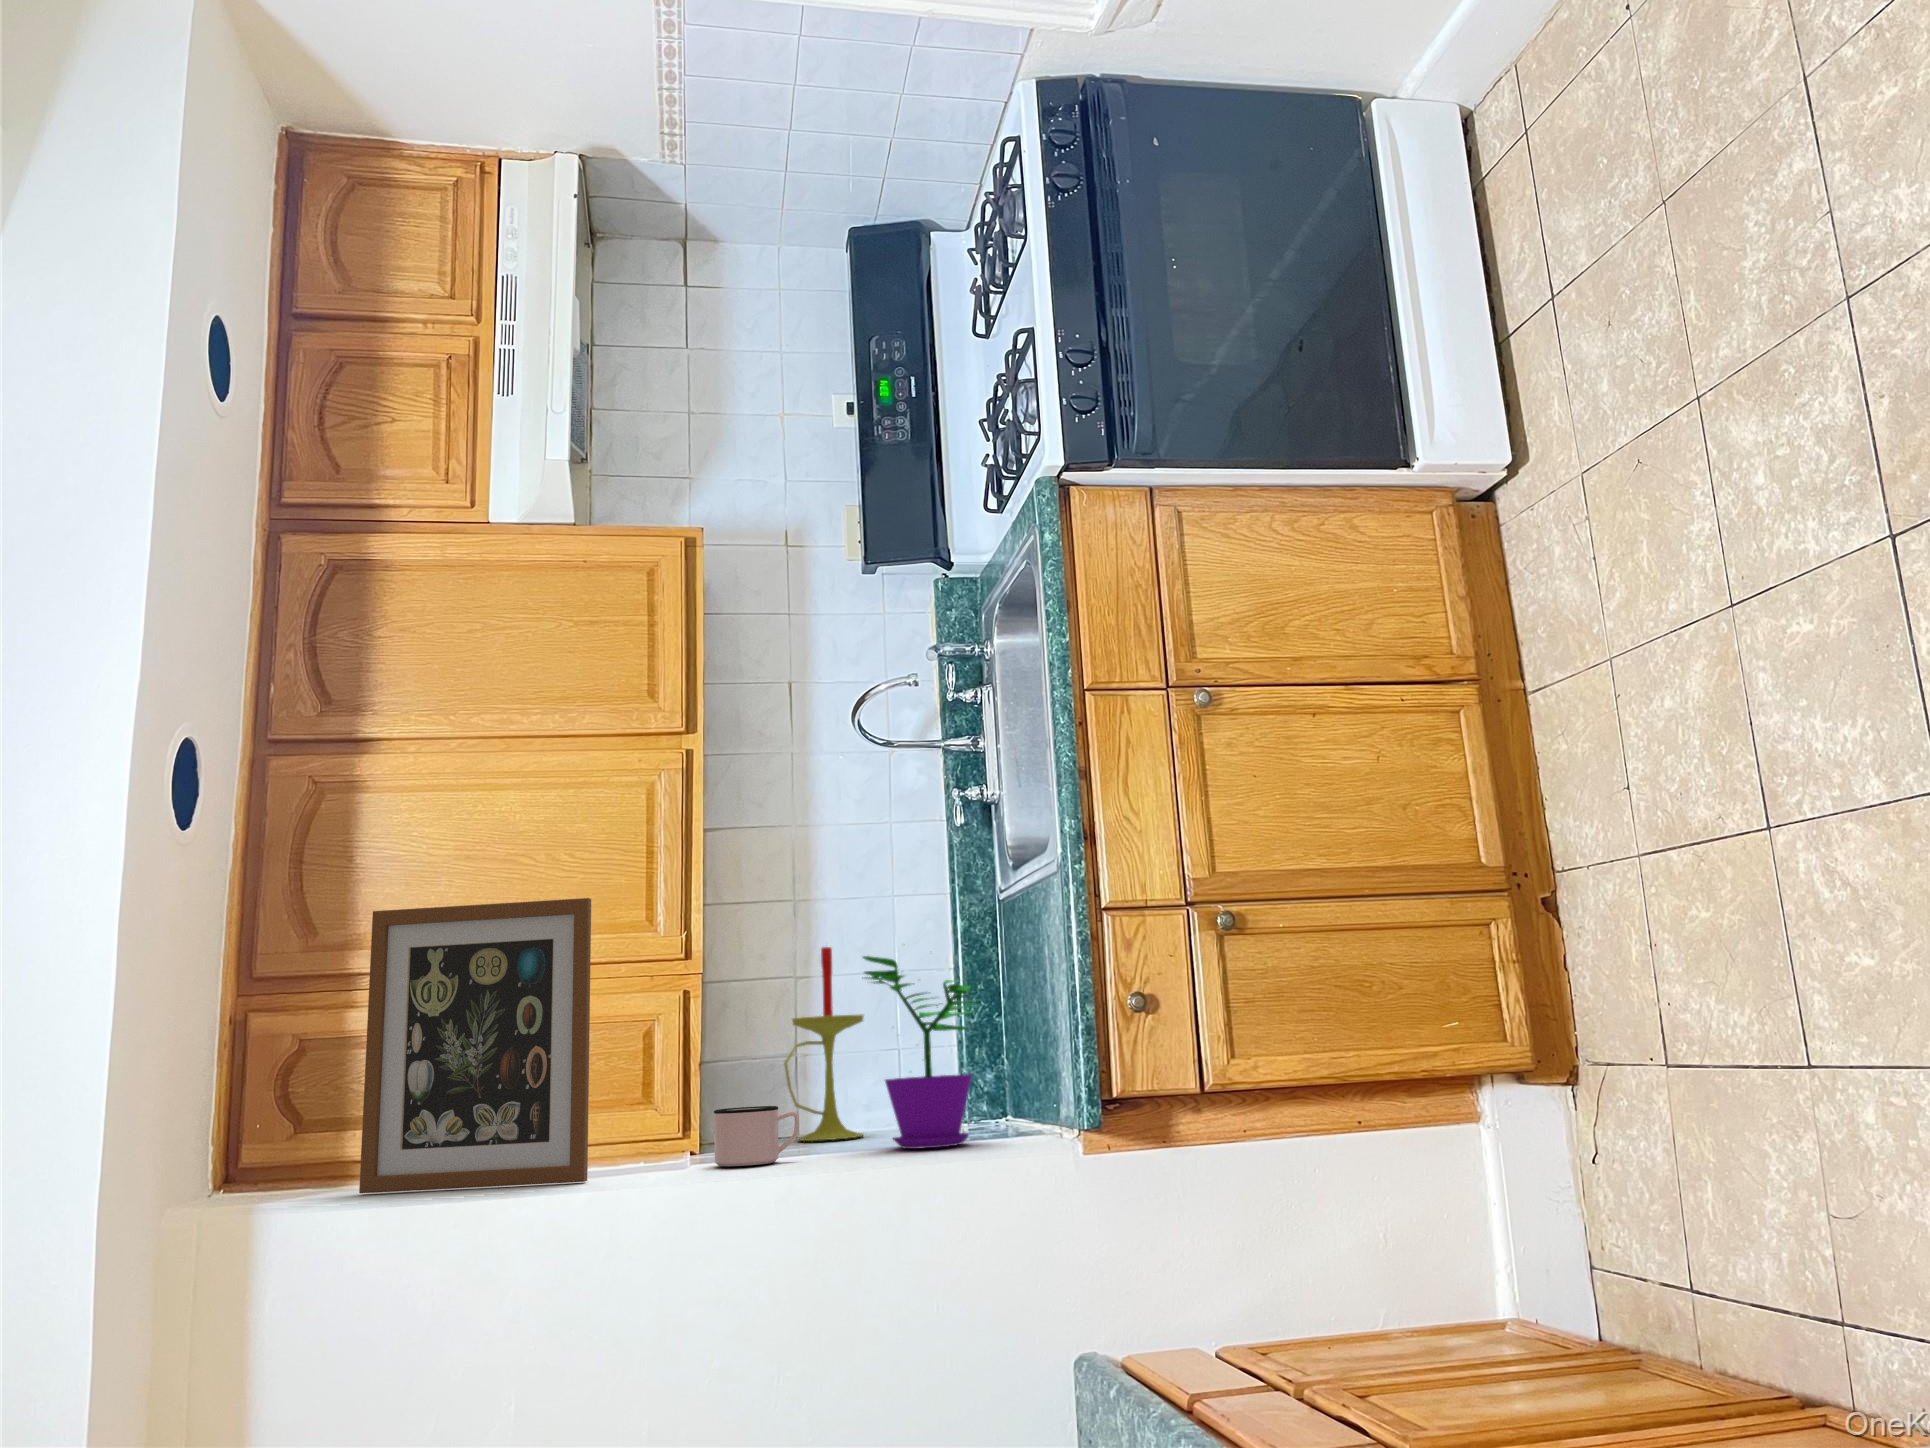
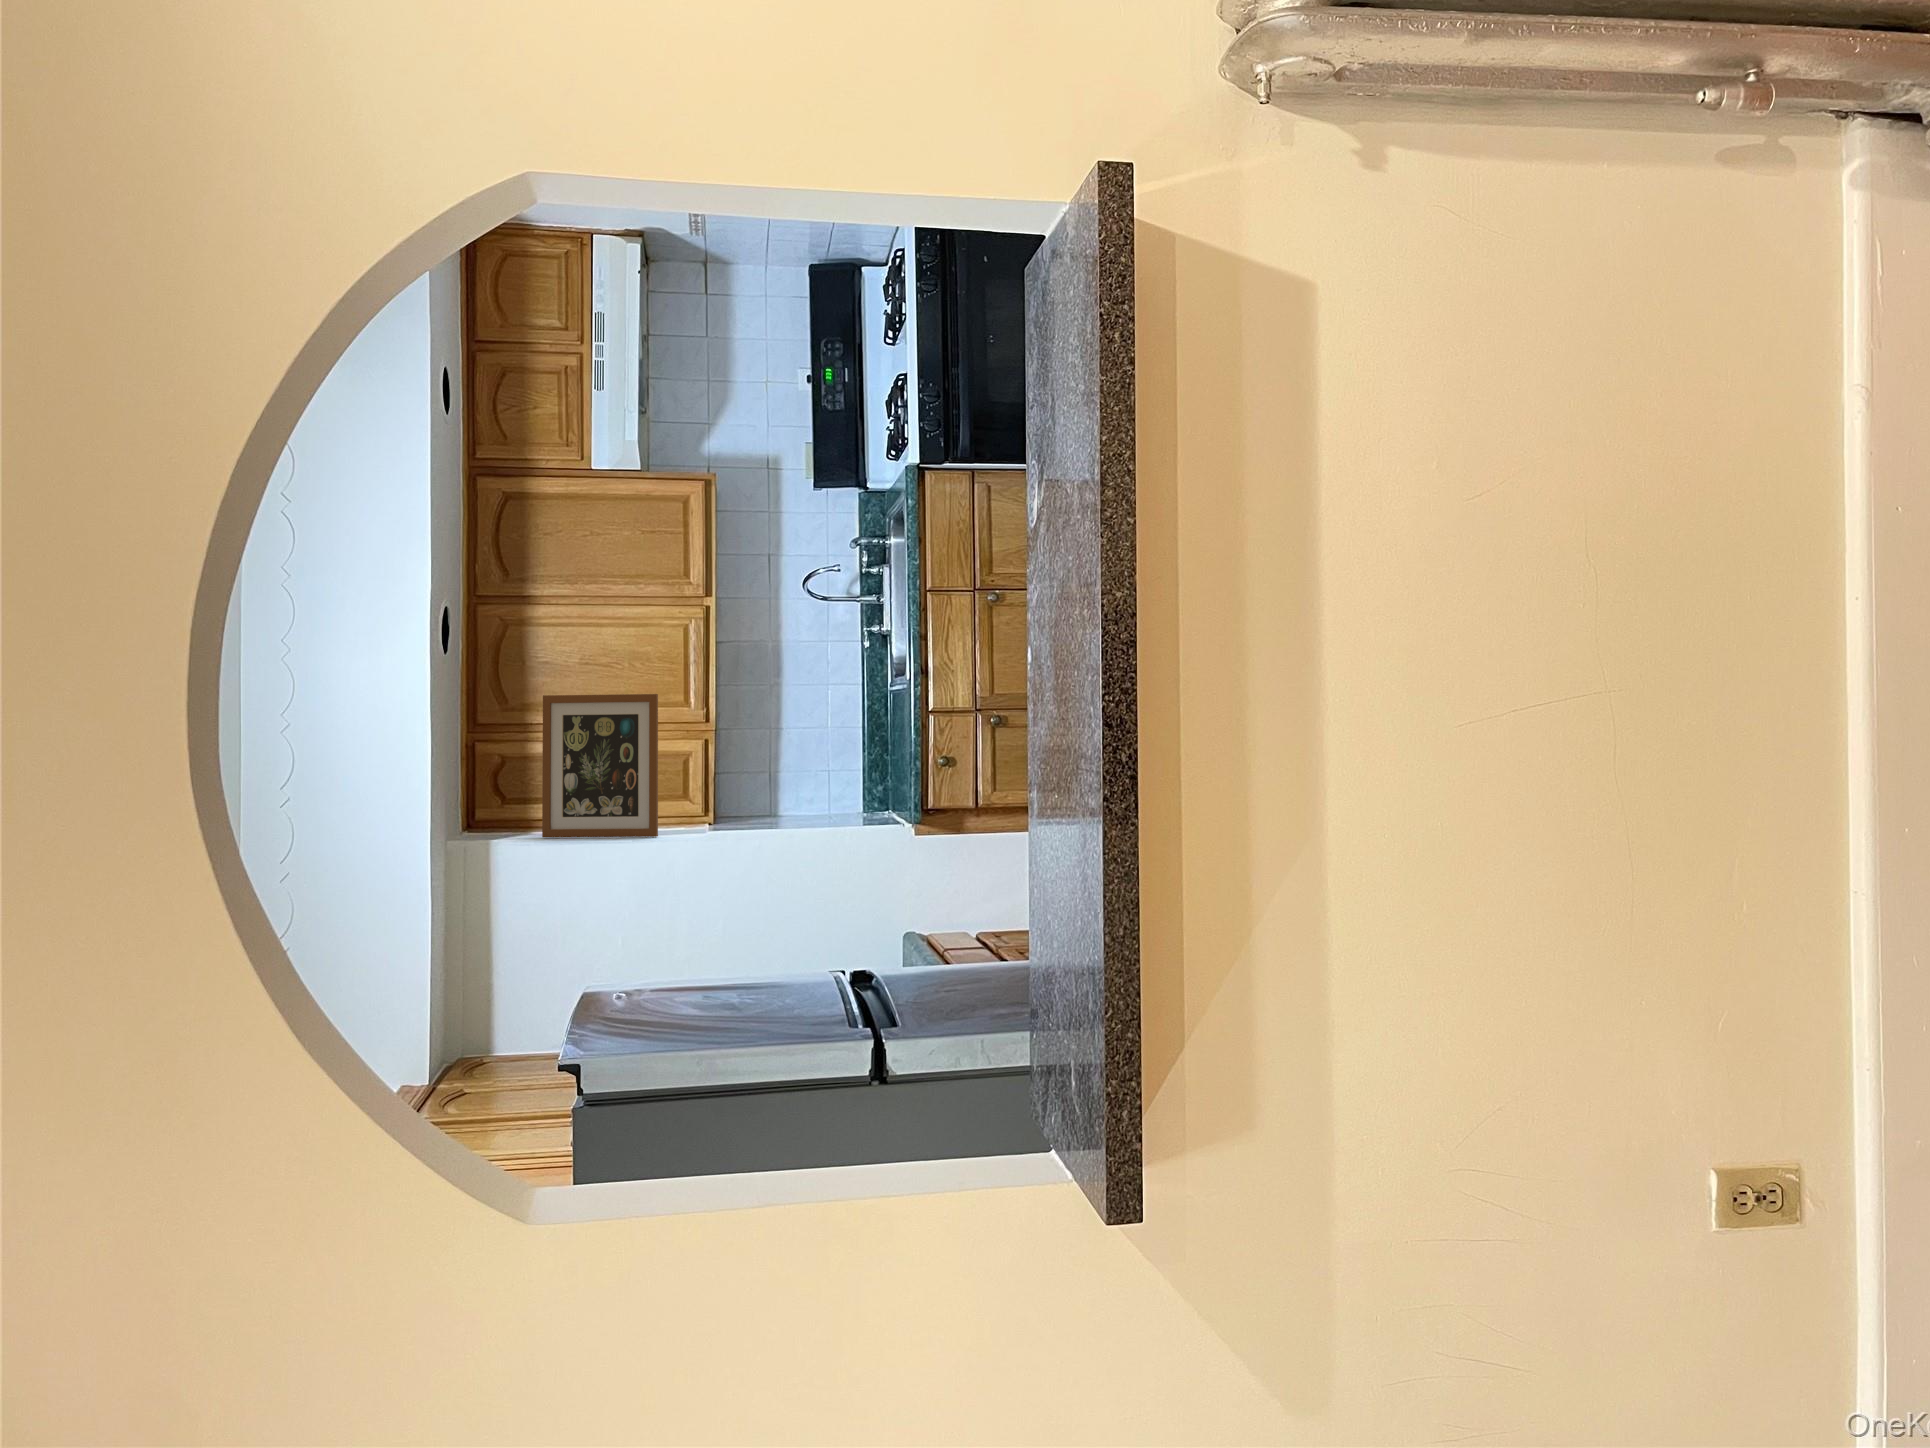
candle: present [784,947,864,1141] -> none [761,714,808,822]
flower pot: present [863,956,973,1149] -> none [802,721,866,828]
mug: present [714,1106,799,1166] -> none [722,803,767,833]

